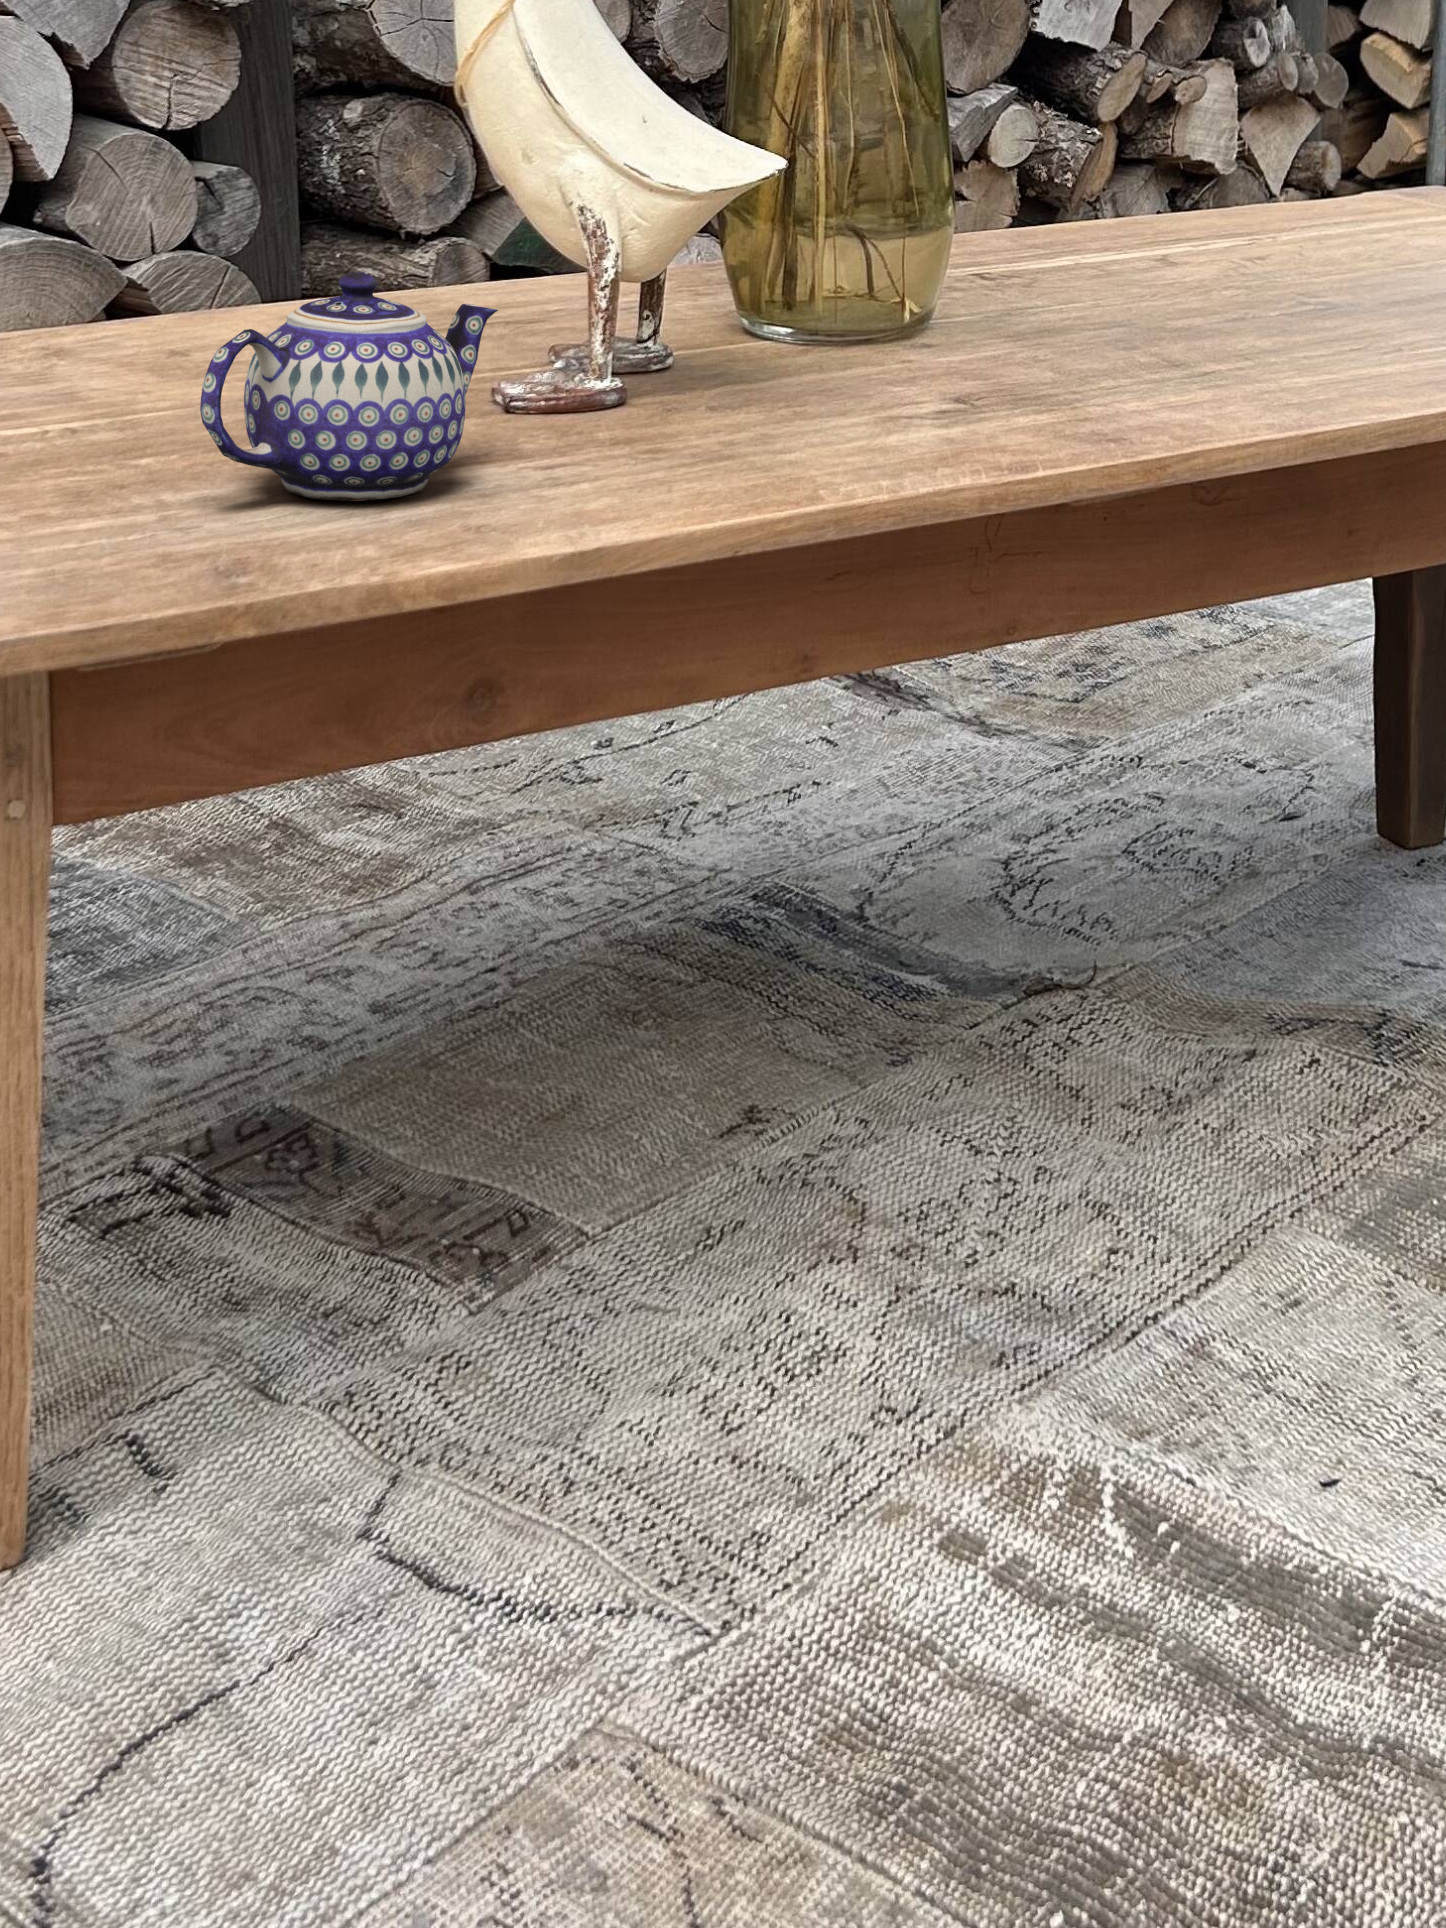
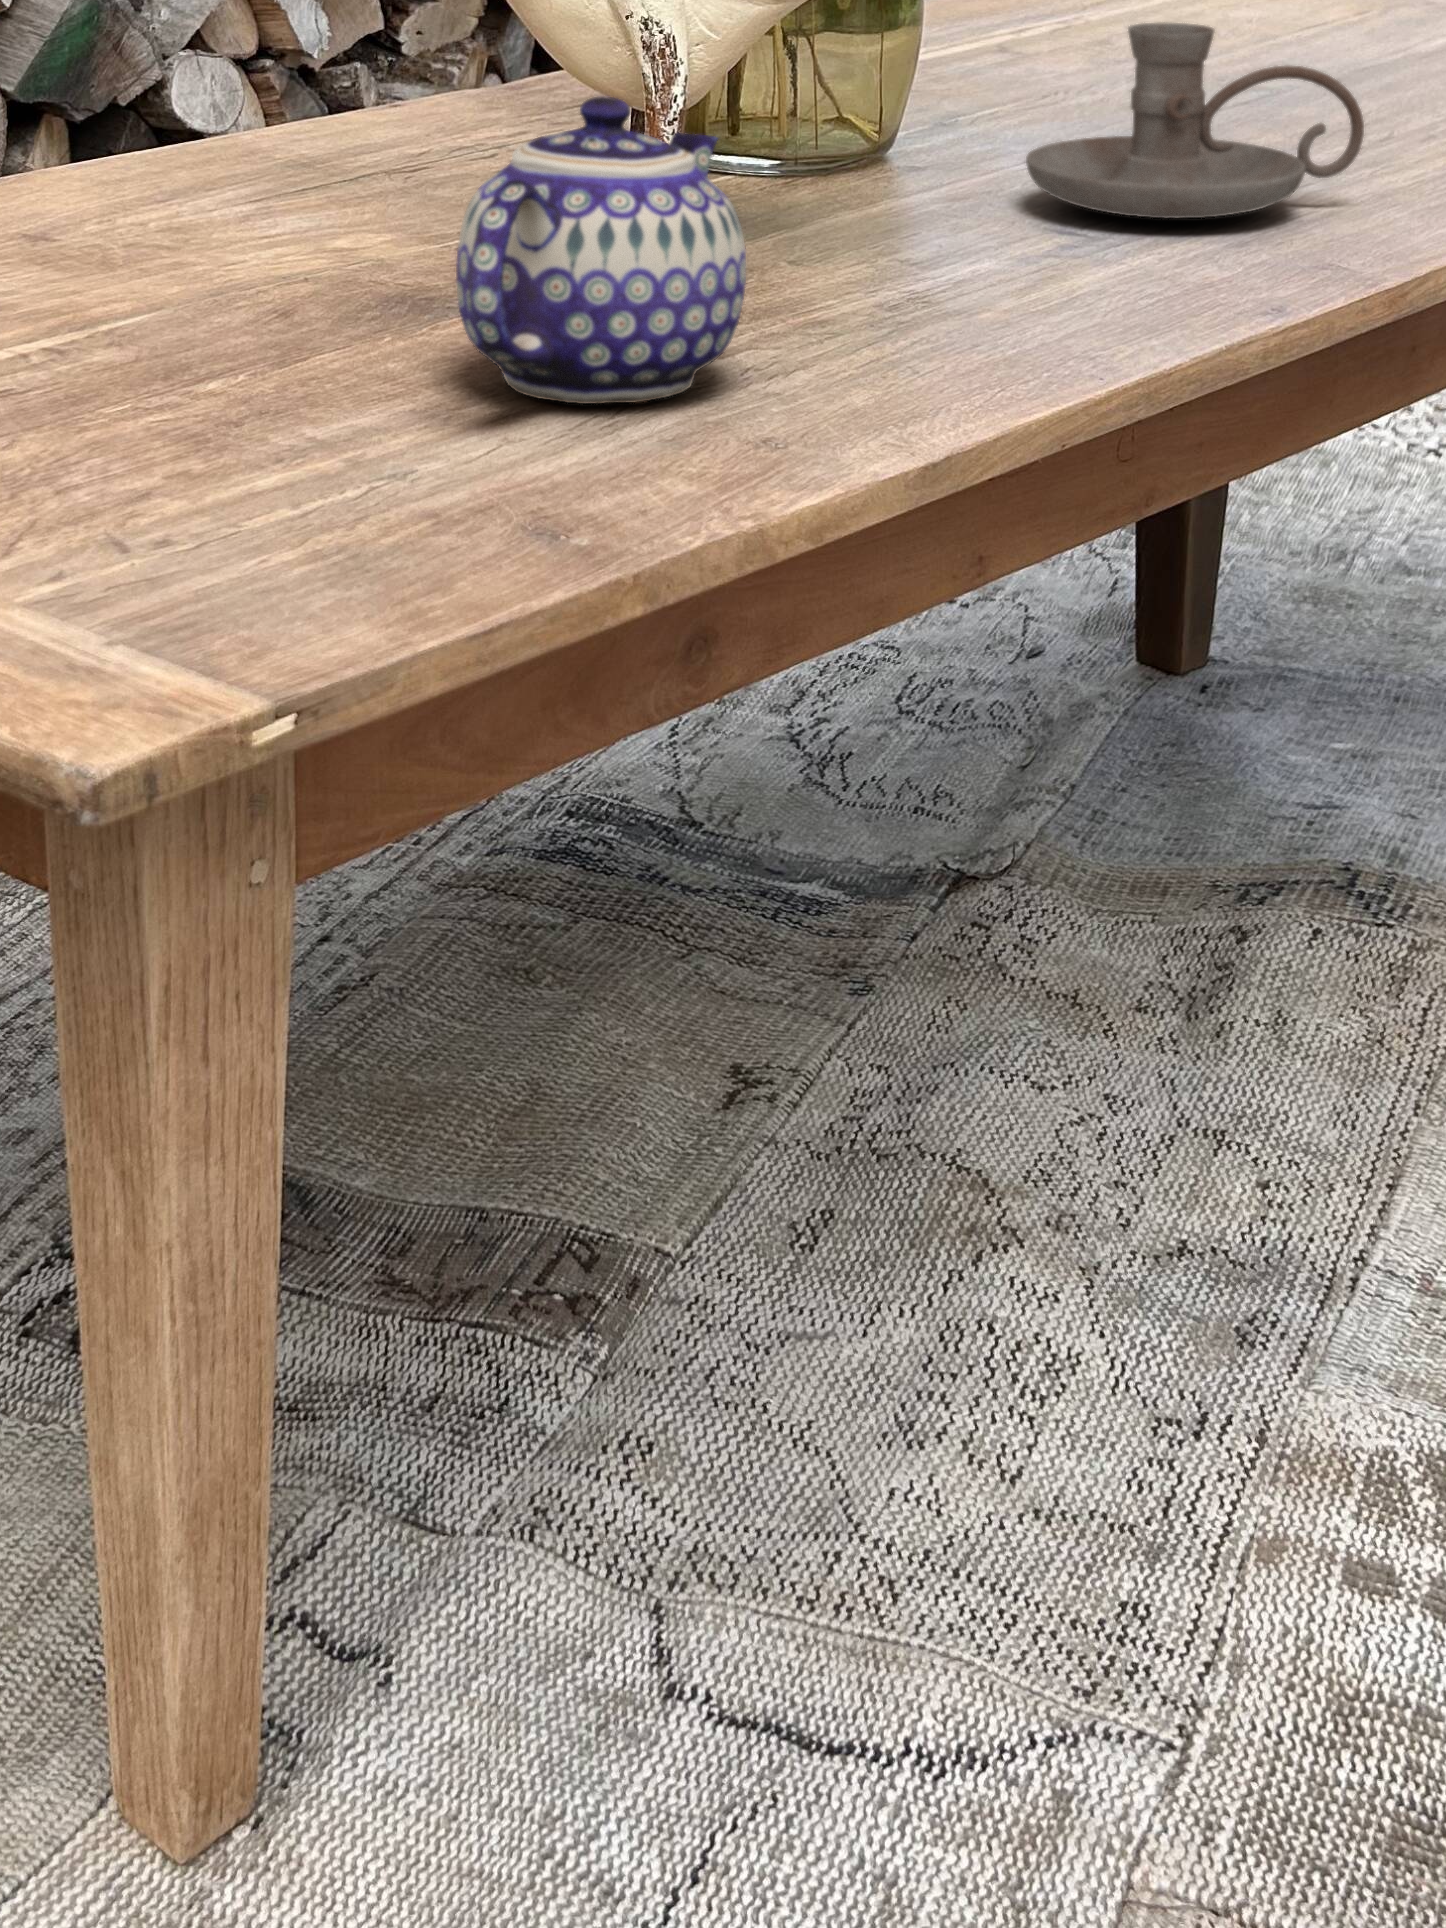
candle holder: none [904,242,1183,401] -> present [1026,22,1364,218]

